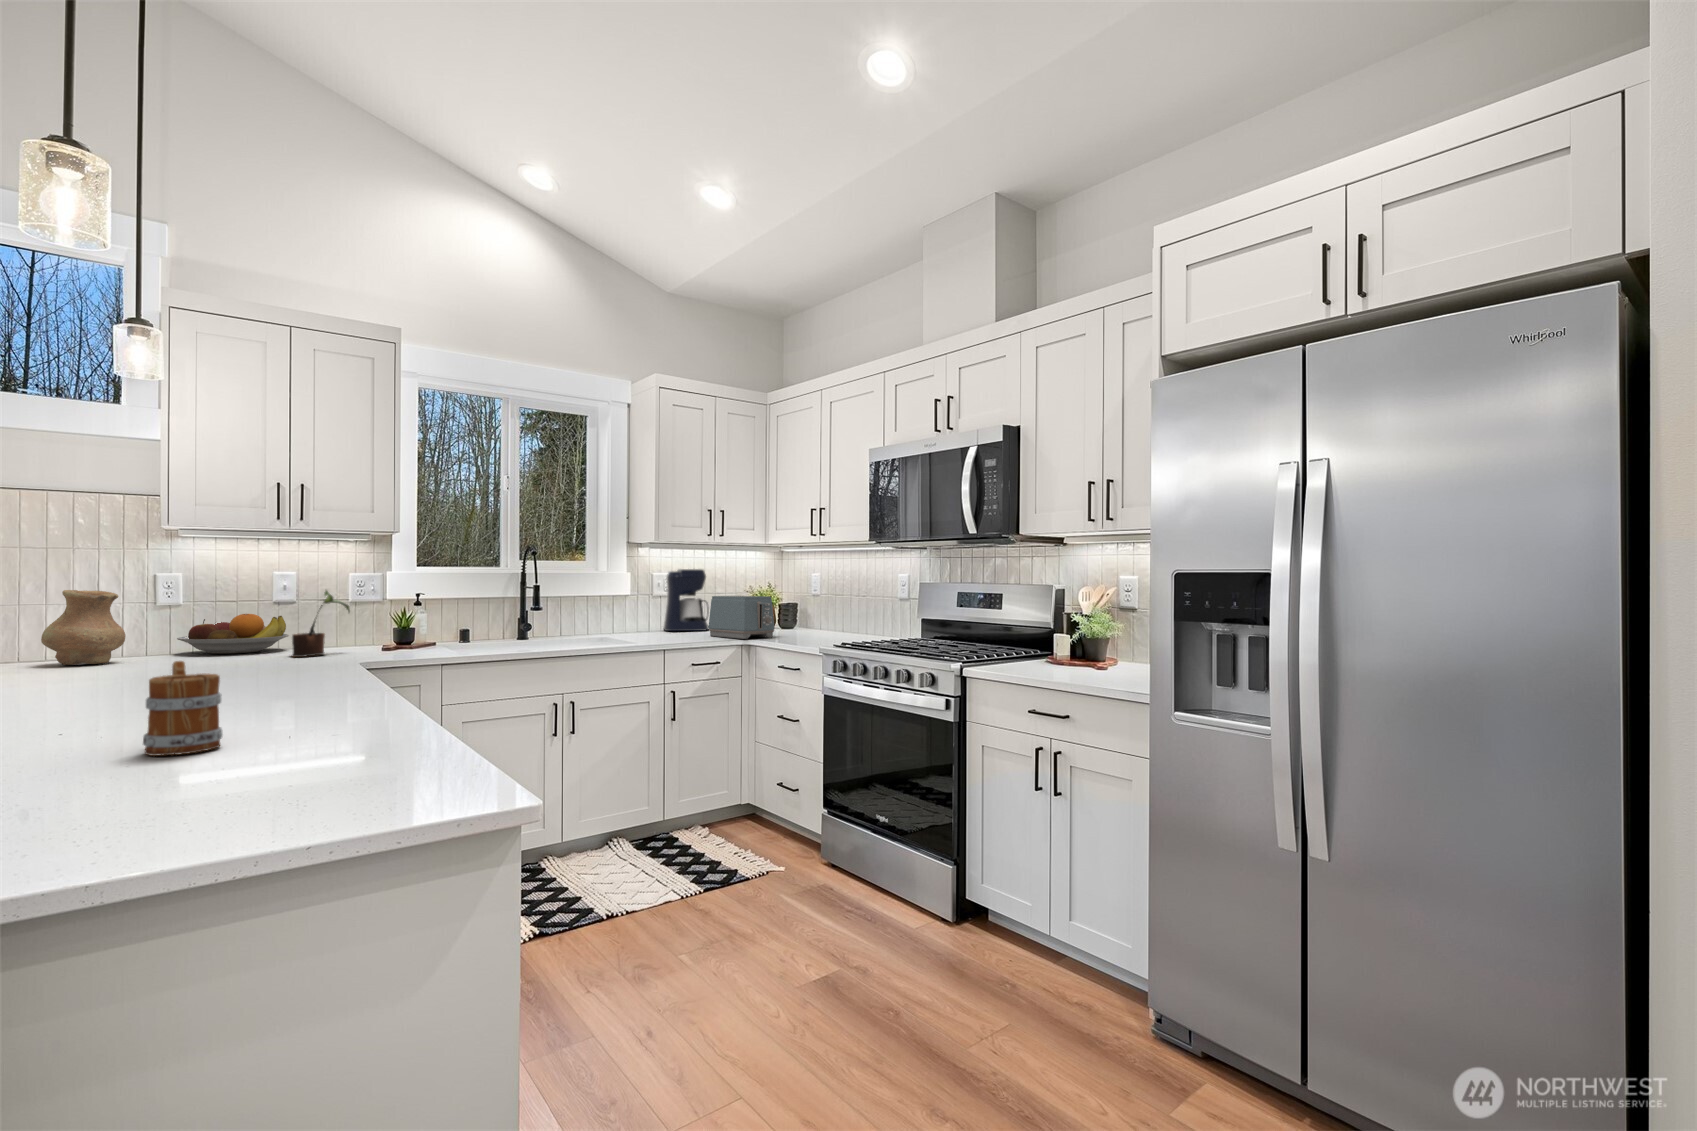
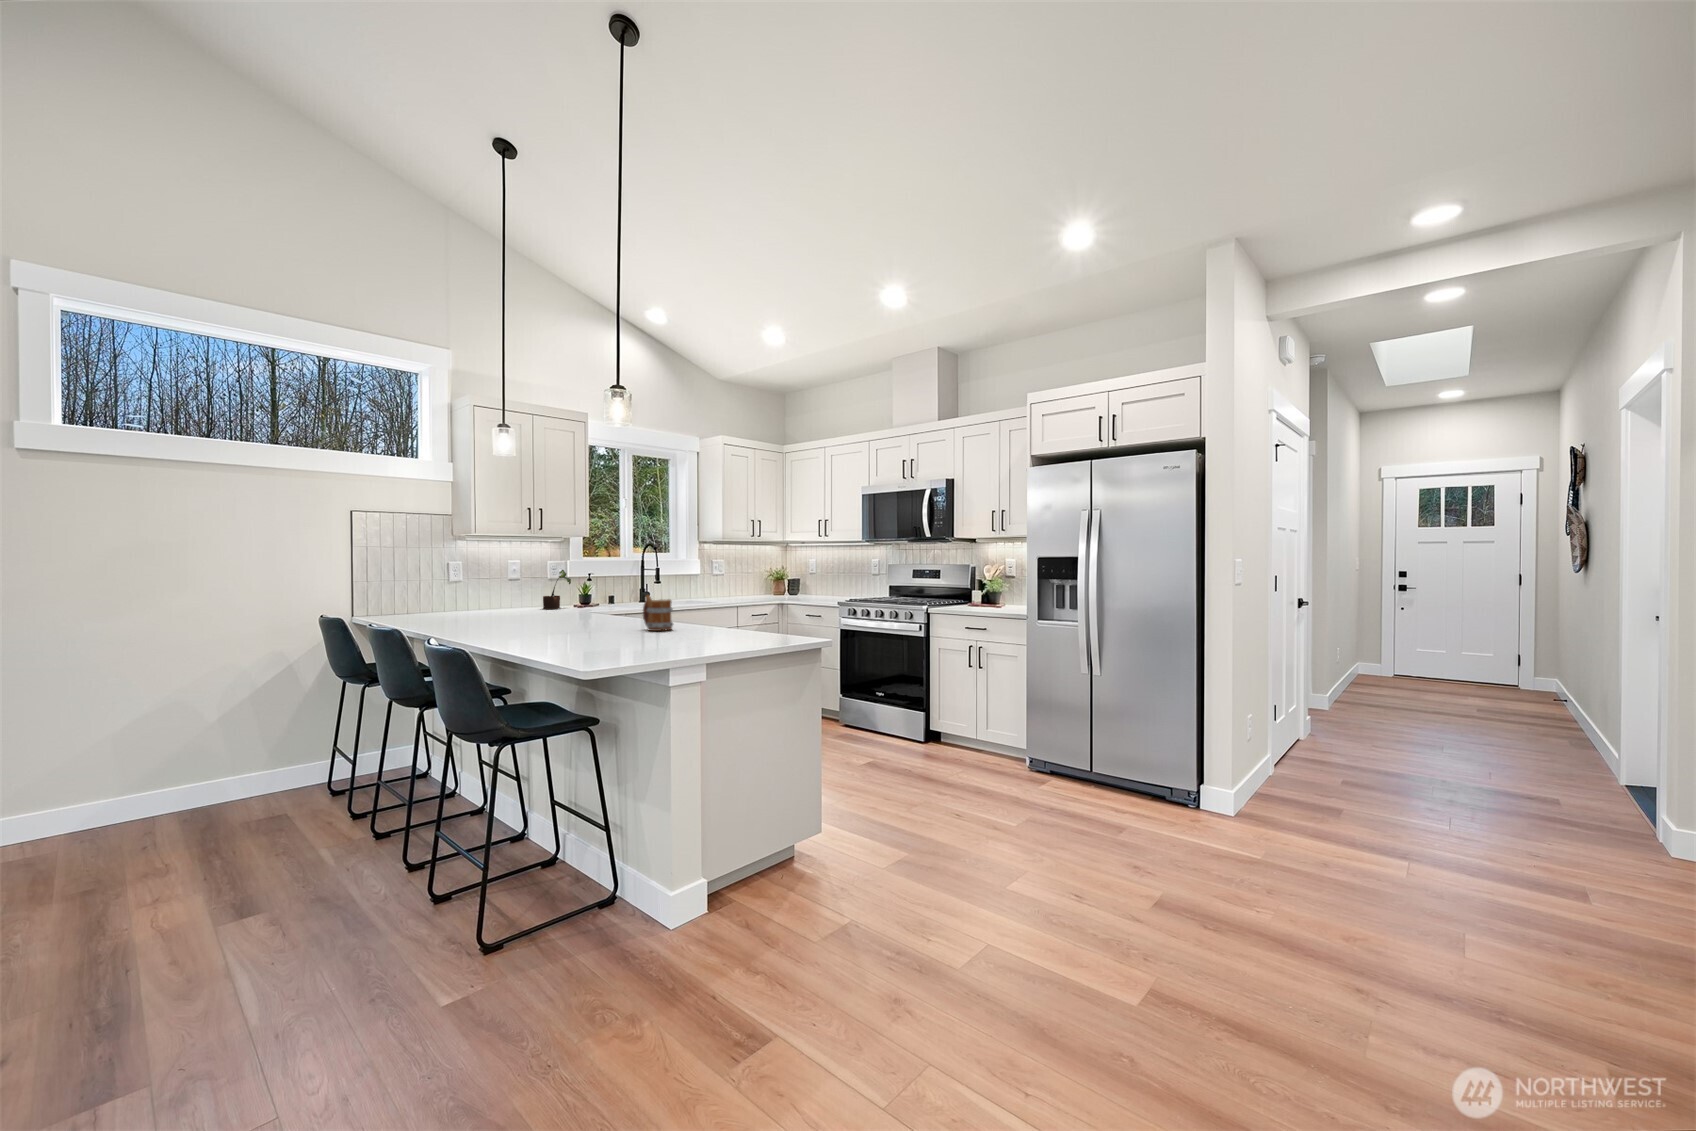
coffee maker: present [663,569,709,631] -> none [719,558,749,597]
vase: present [41,590,126,665] -> none [419,571,459,613]
toaster: present [708,596,775,639] -> none [756,574,799,600]
fruit bowl: present [177,614,289,654] -> none [467,585,527,609]

